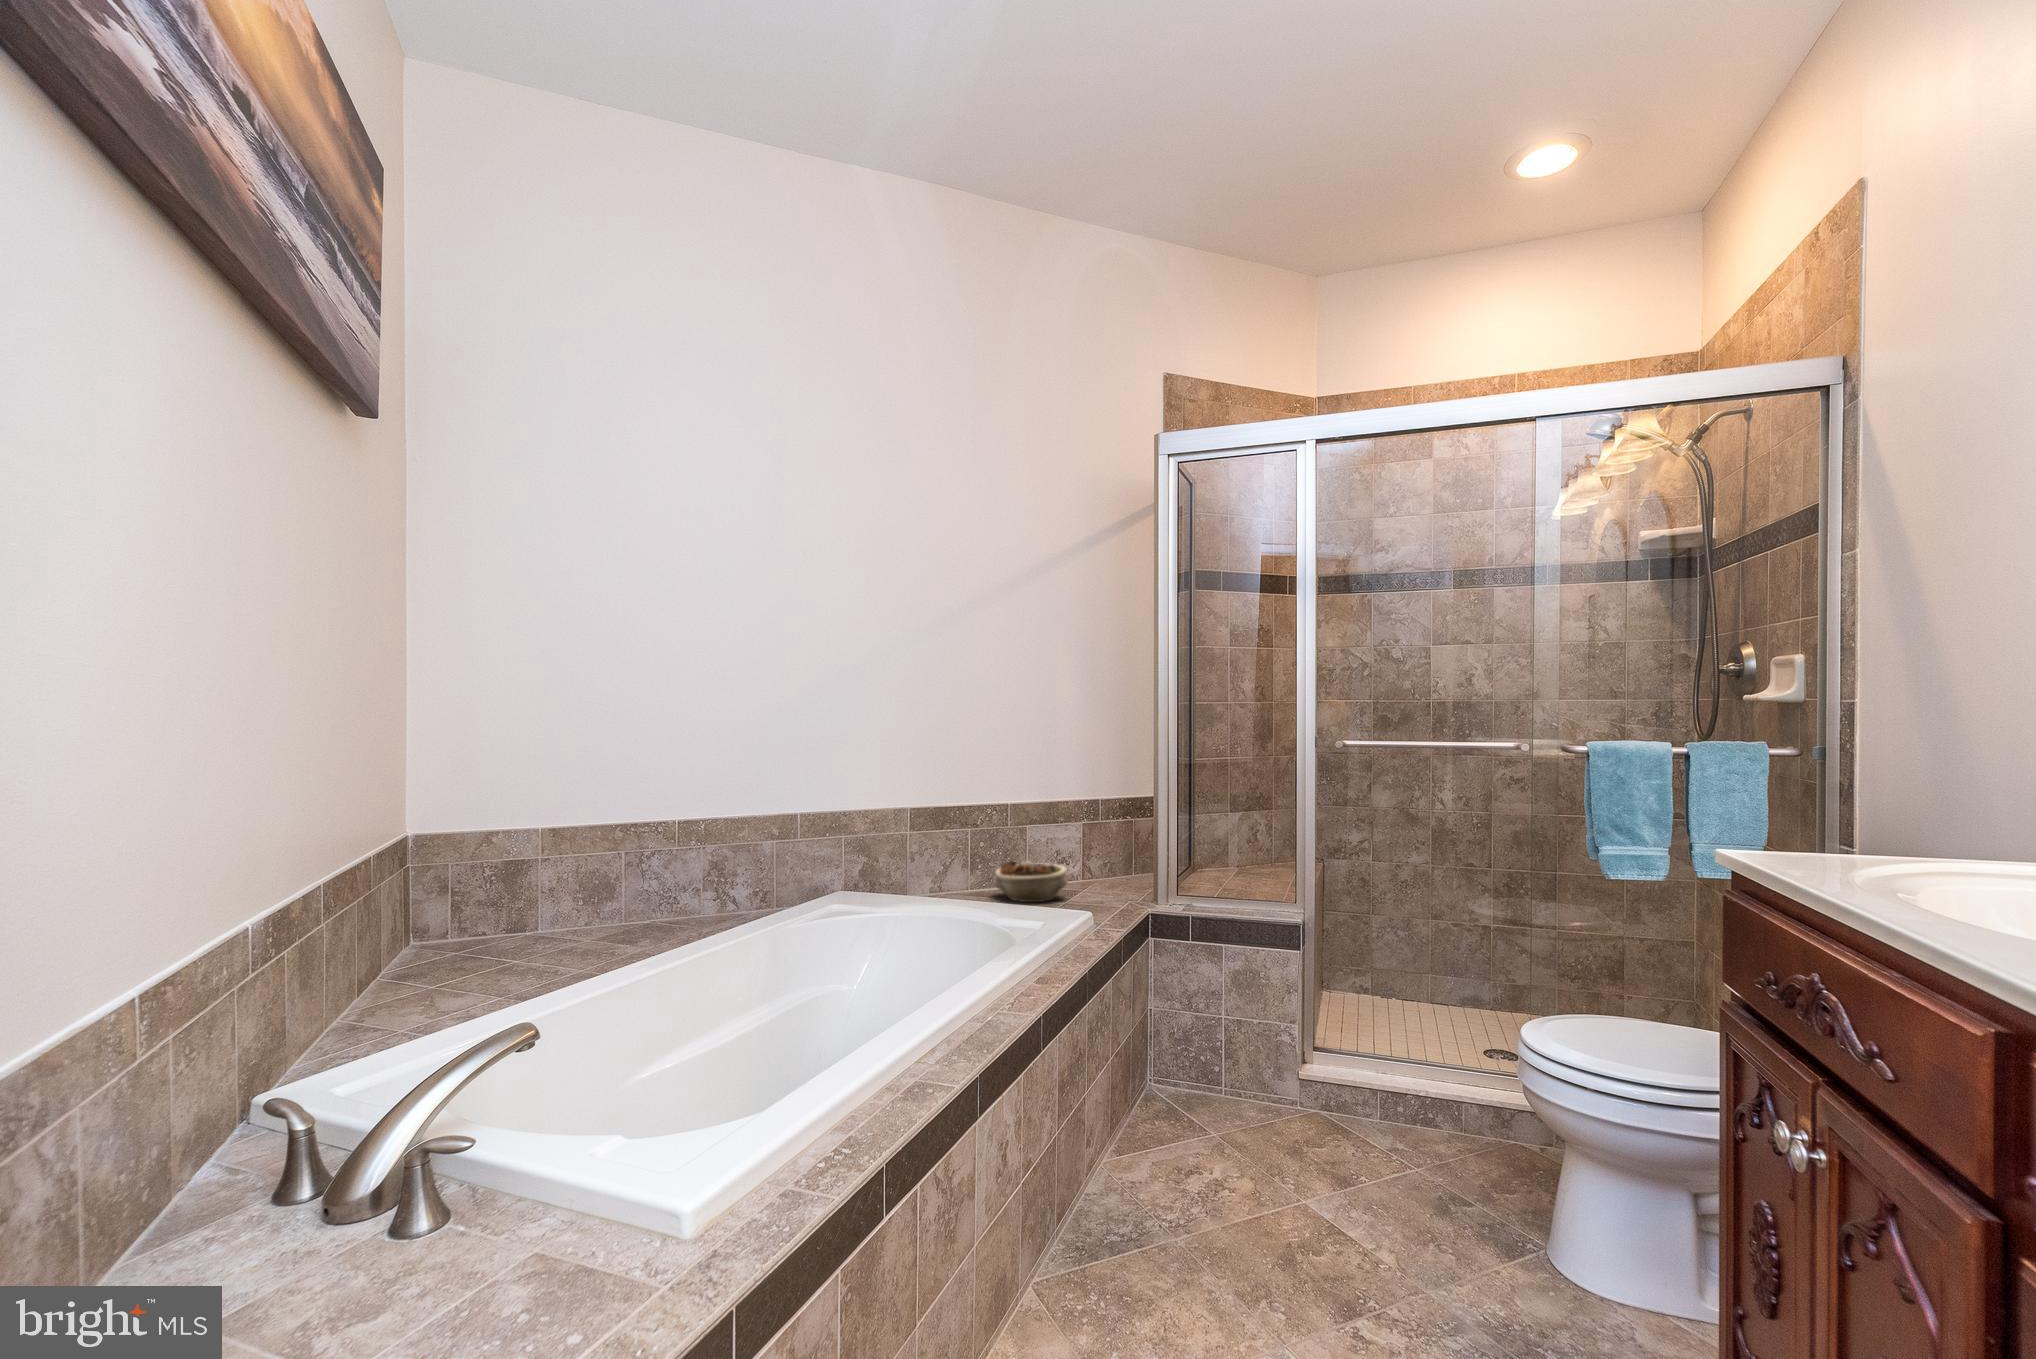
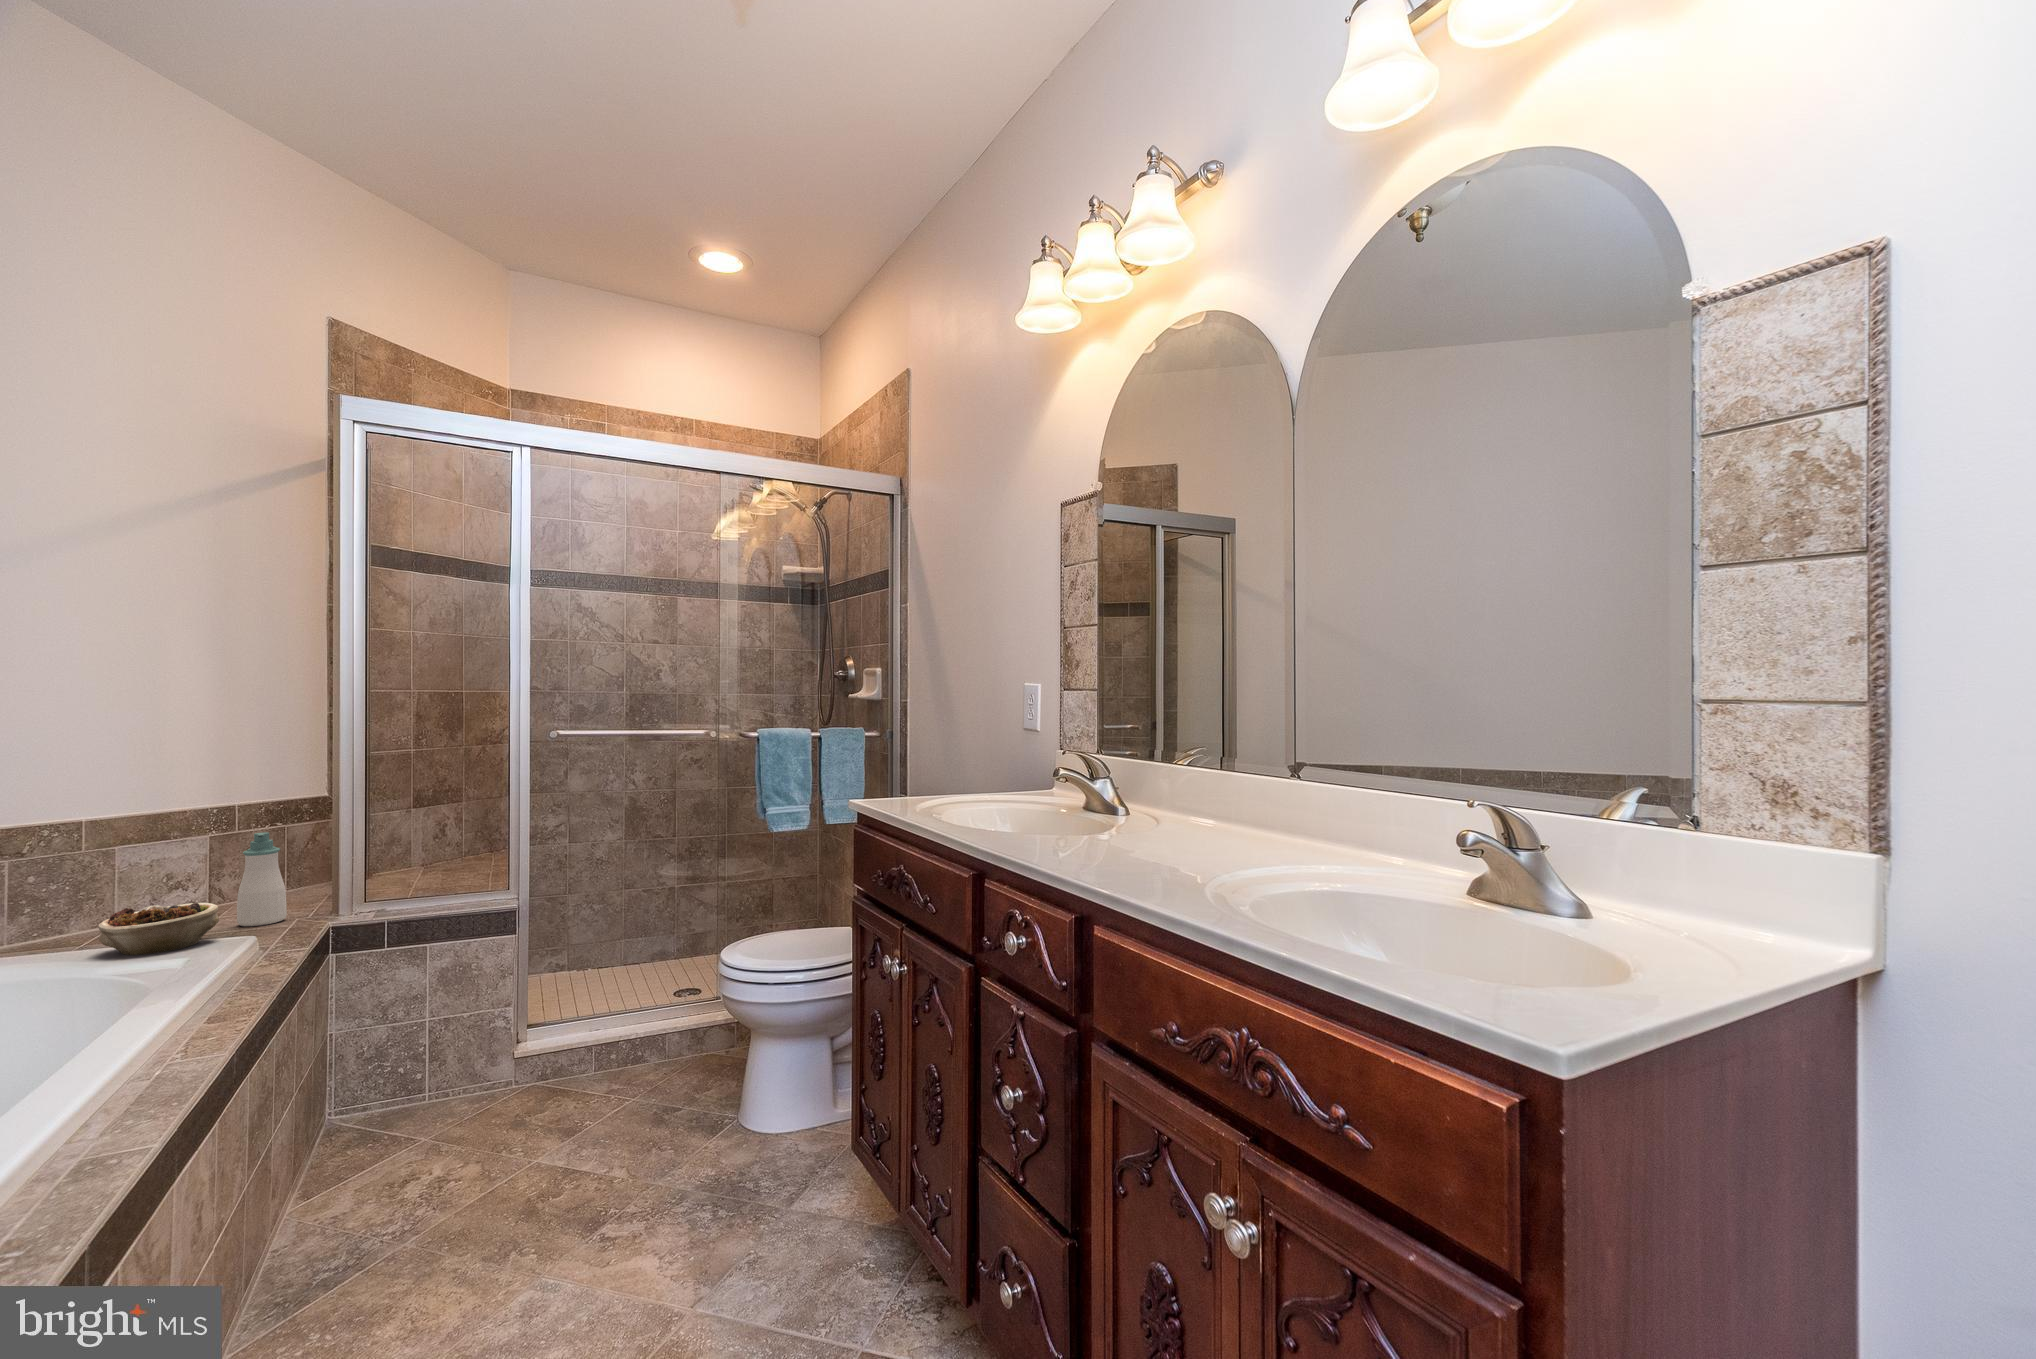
soap bottle: none [1084,809,1118,892] -> present [237,832,287,926]

